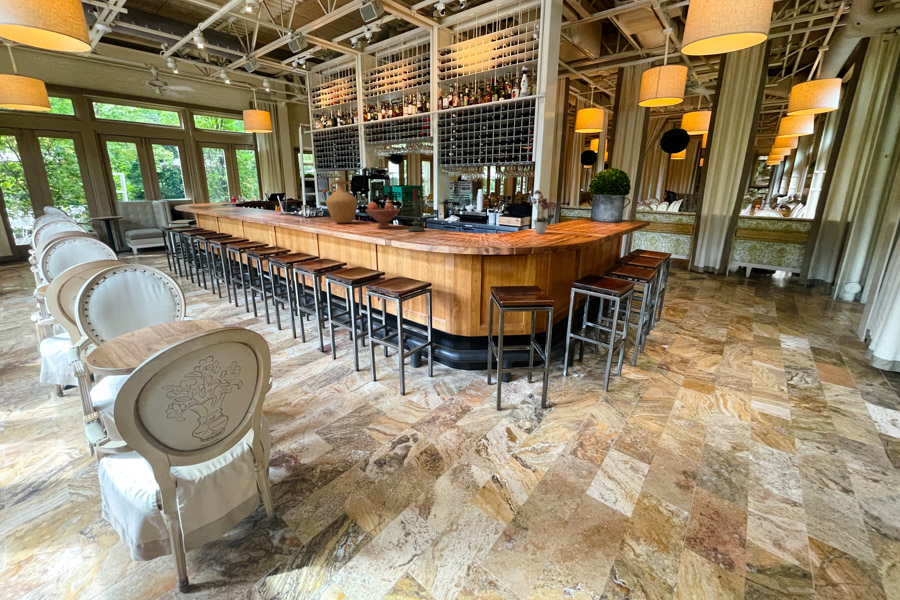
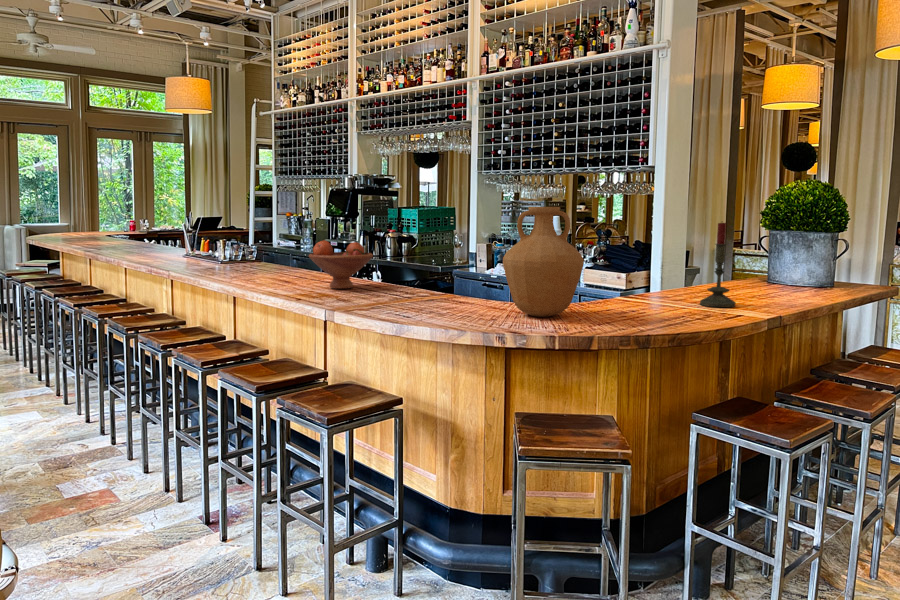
vase: present [326,180,358,224] -> present [503,207,584,317]
candle: present [408,188,424,232] -> present [700,223,736,307]
flower arrangement: present [530,190,557,234] -> none [610,220,673,308]

